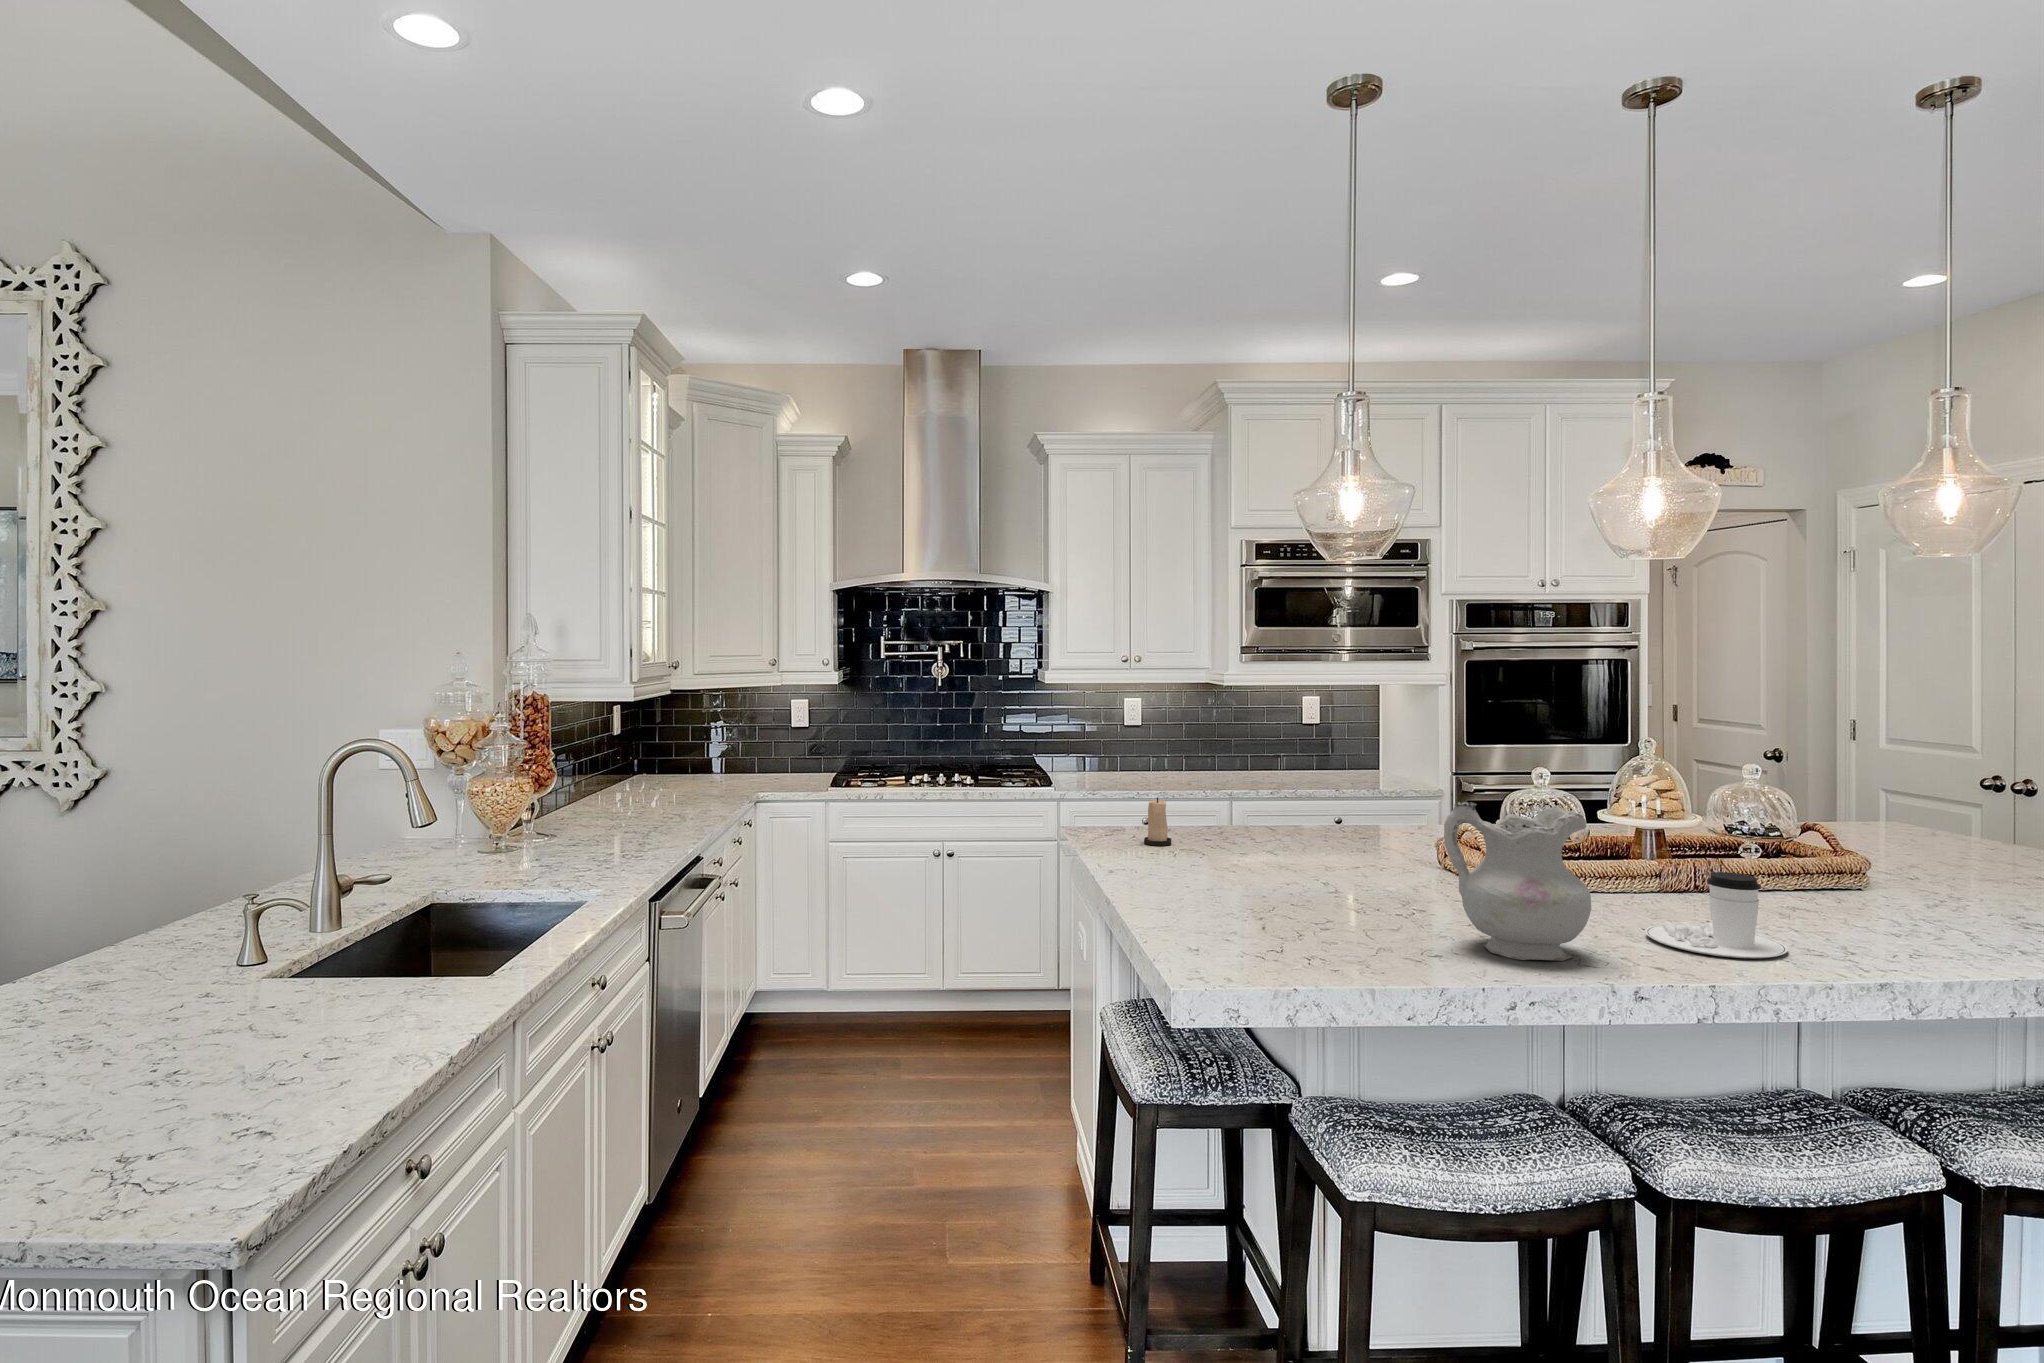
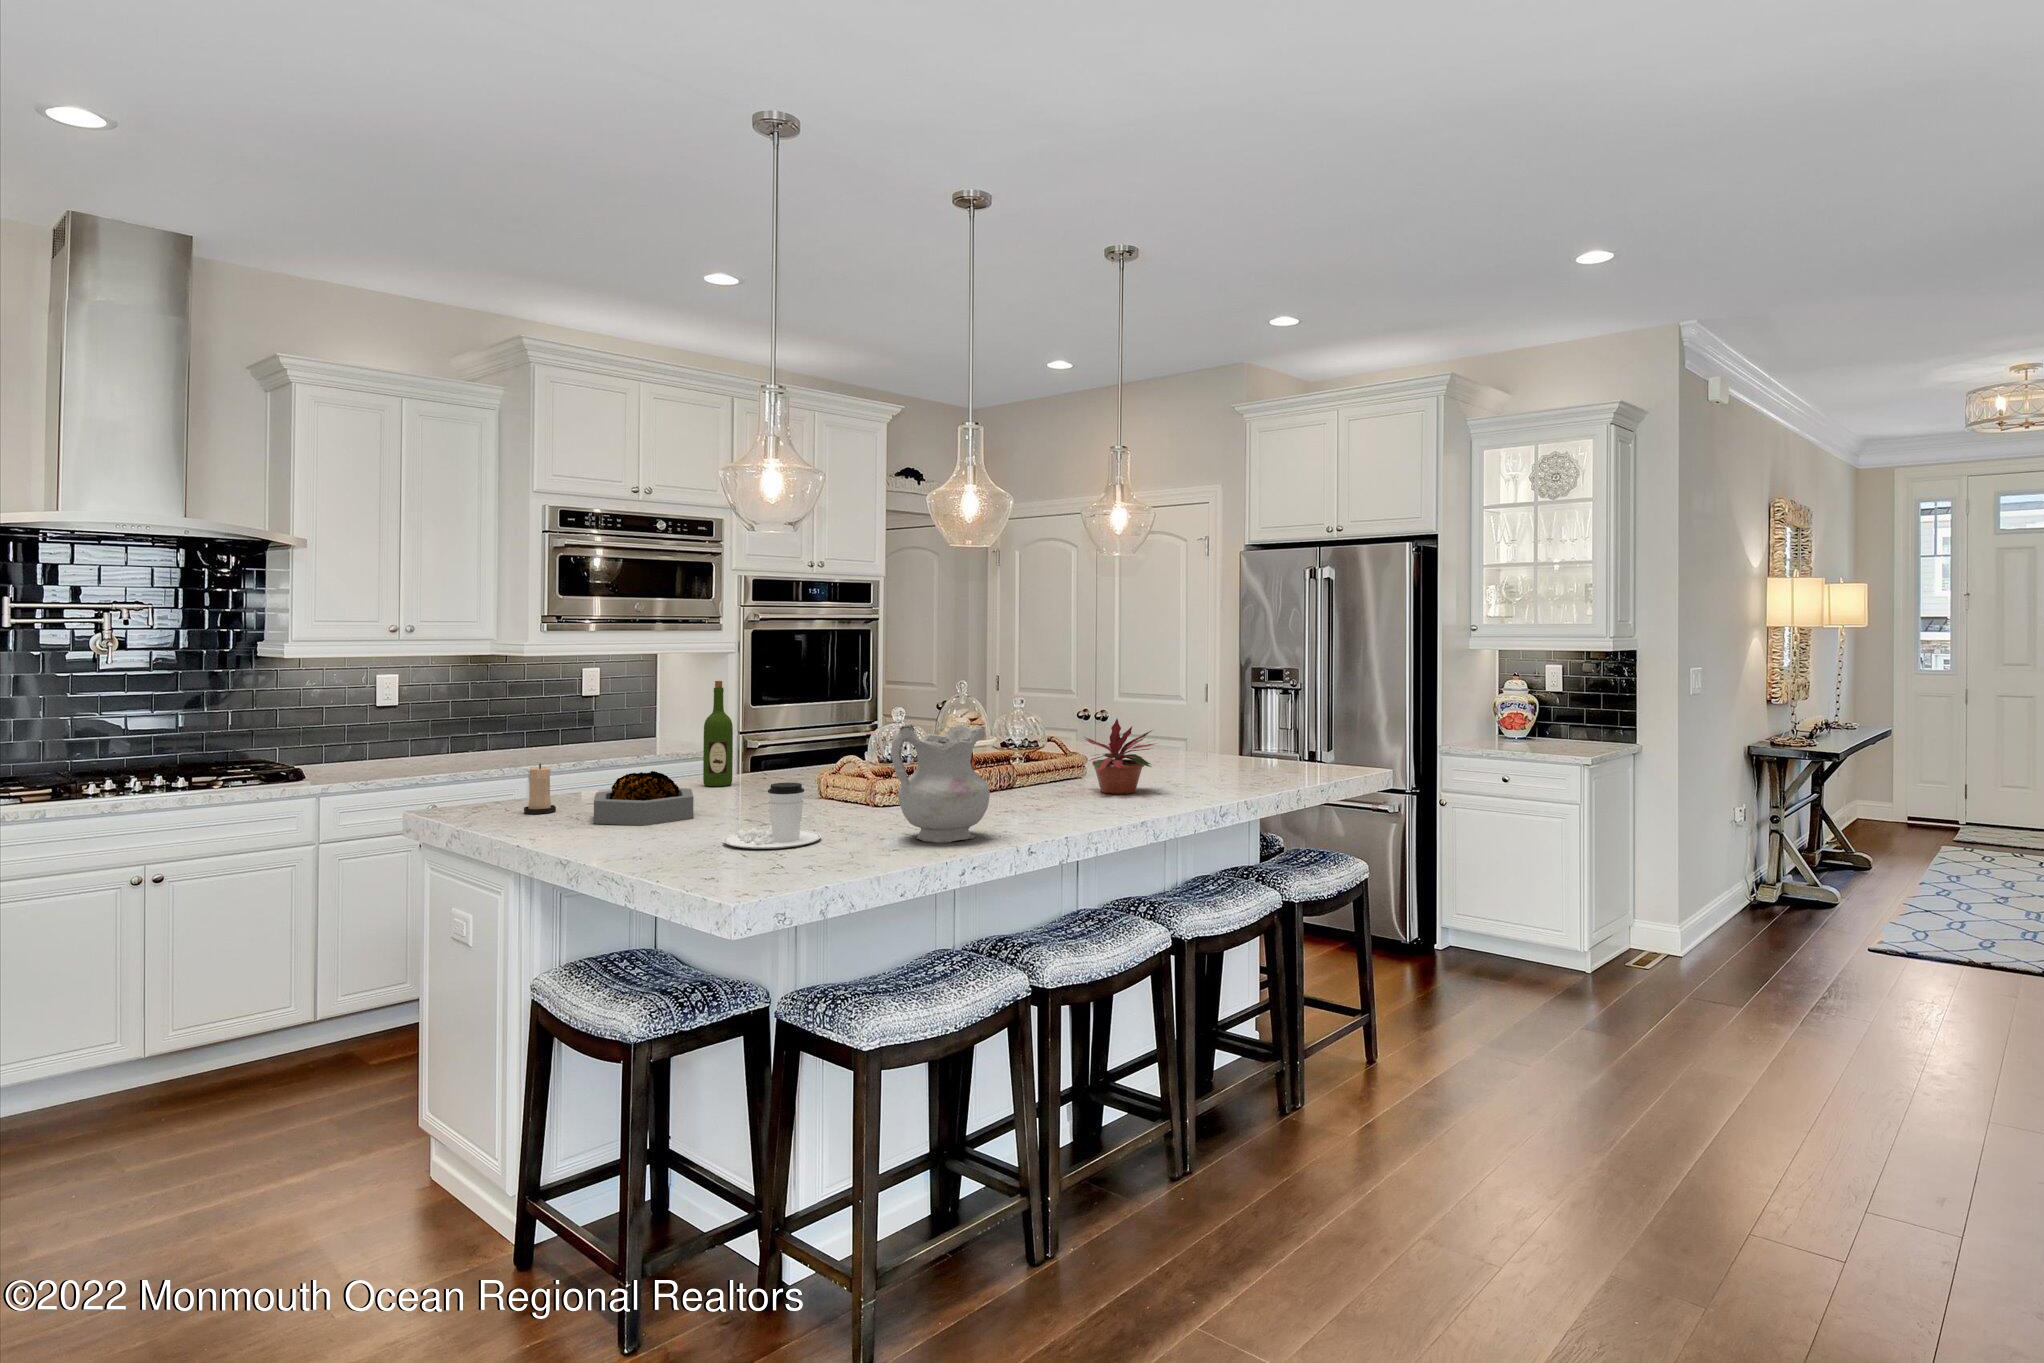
wine bottle: none [1338,723,1369,837] -> present [703,681,733,786]
potted plant: none [1826,812,1989,931] -> present [1085,719,1154,794]
decorative bowl: none [1183,813,1287,874] -> present [594,771,693,826]
coffee cup: present [1645,872,1788,958] -> present [723,782,821,849]

